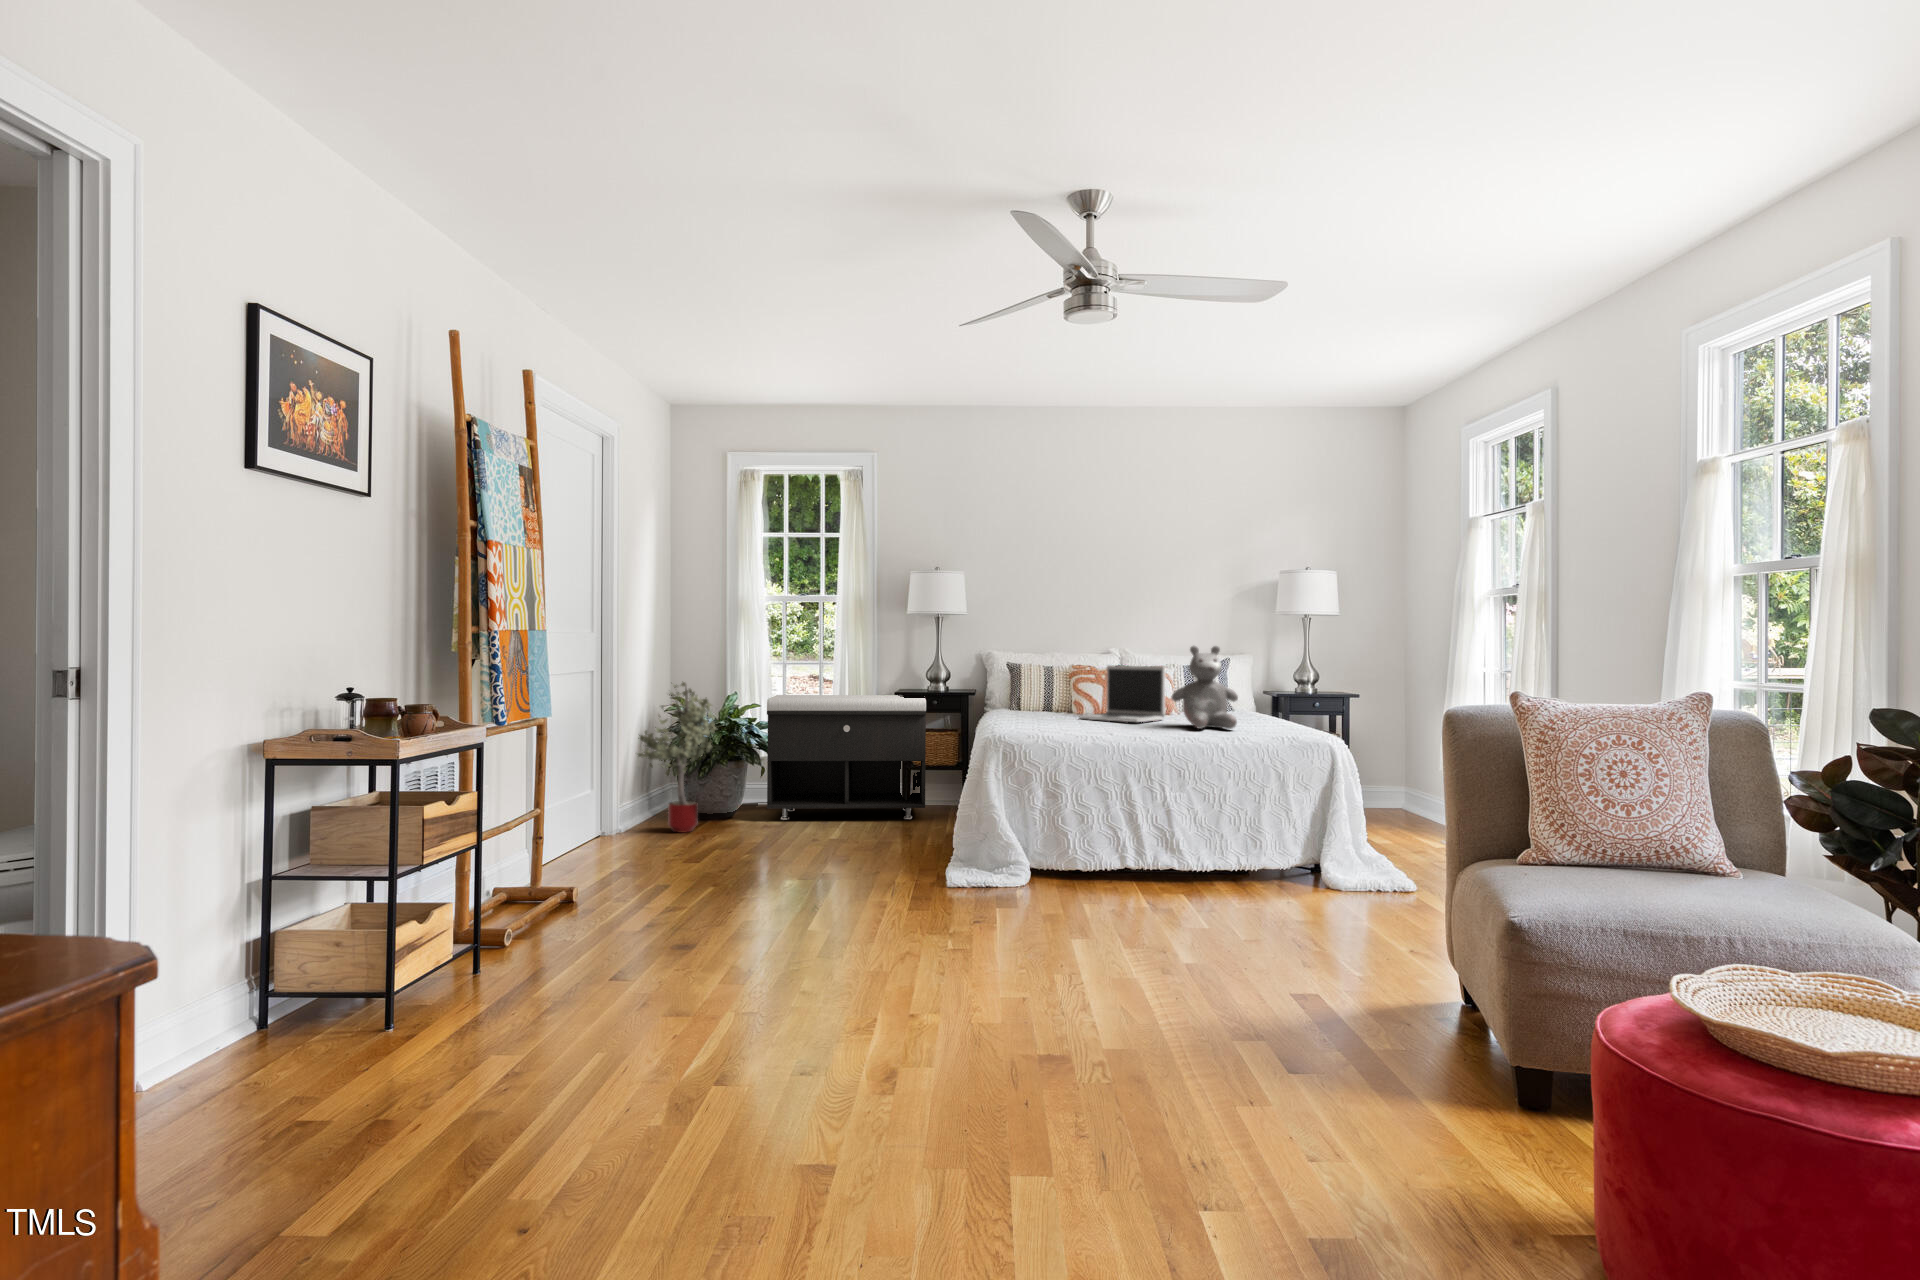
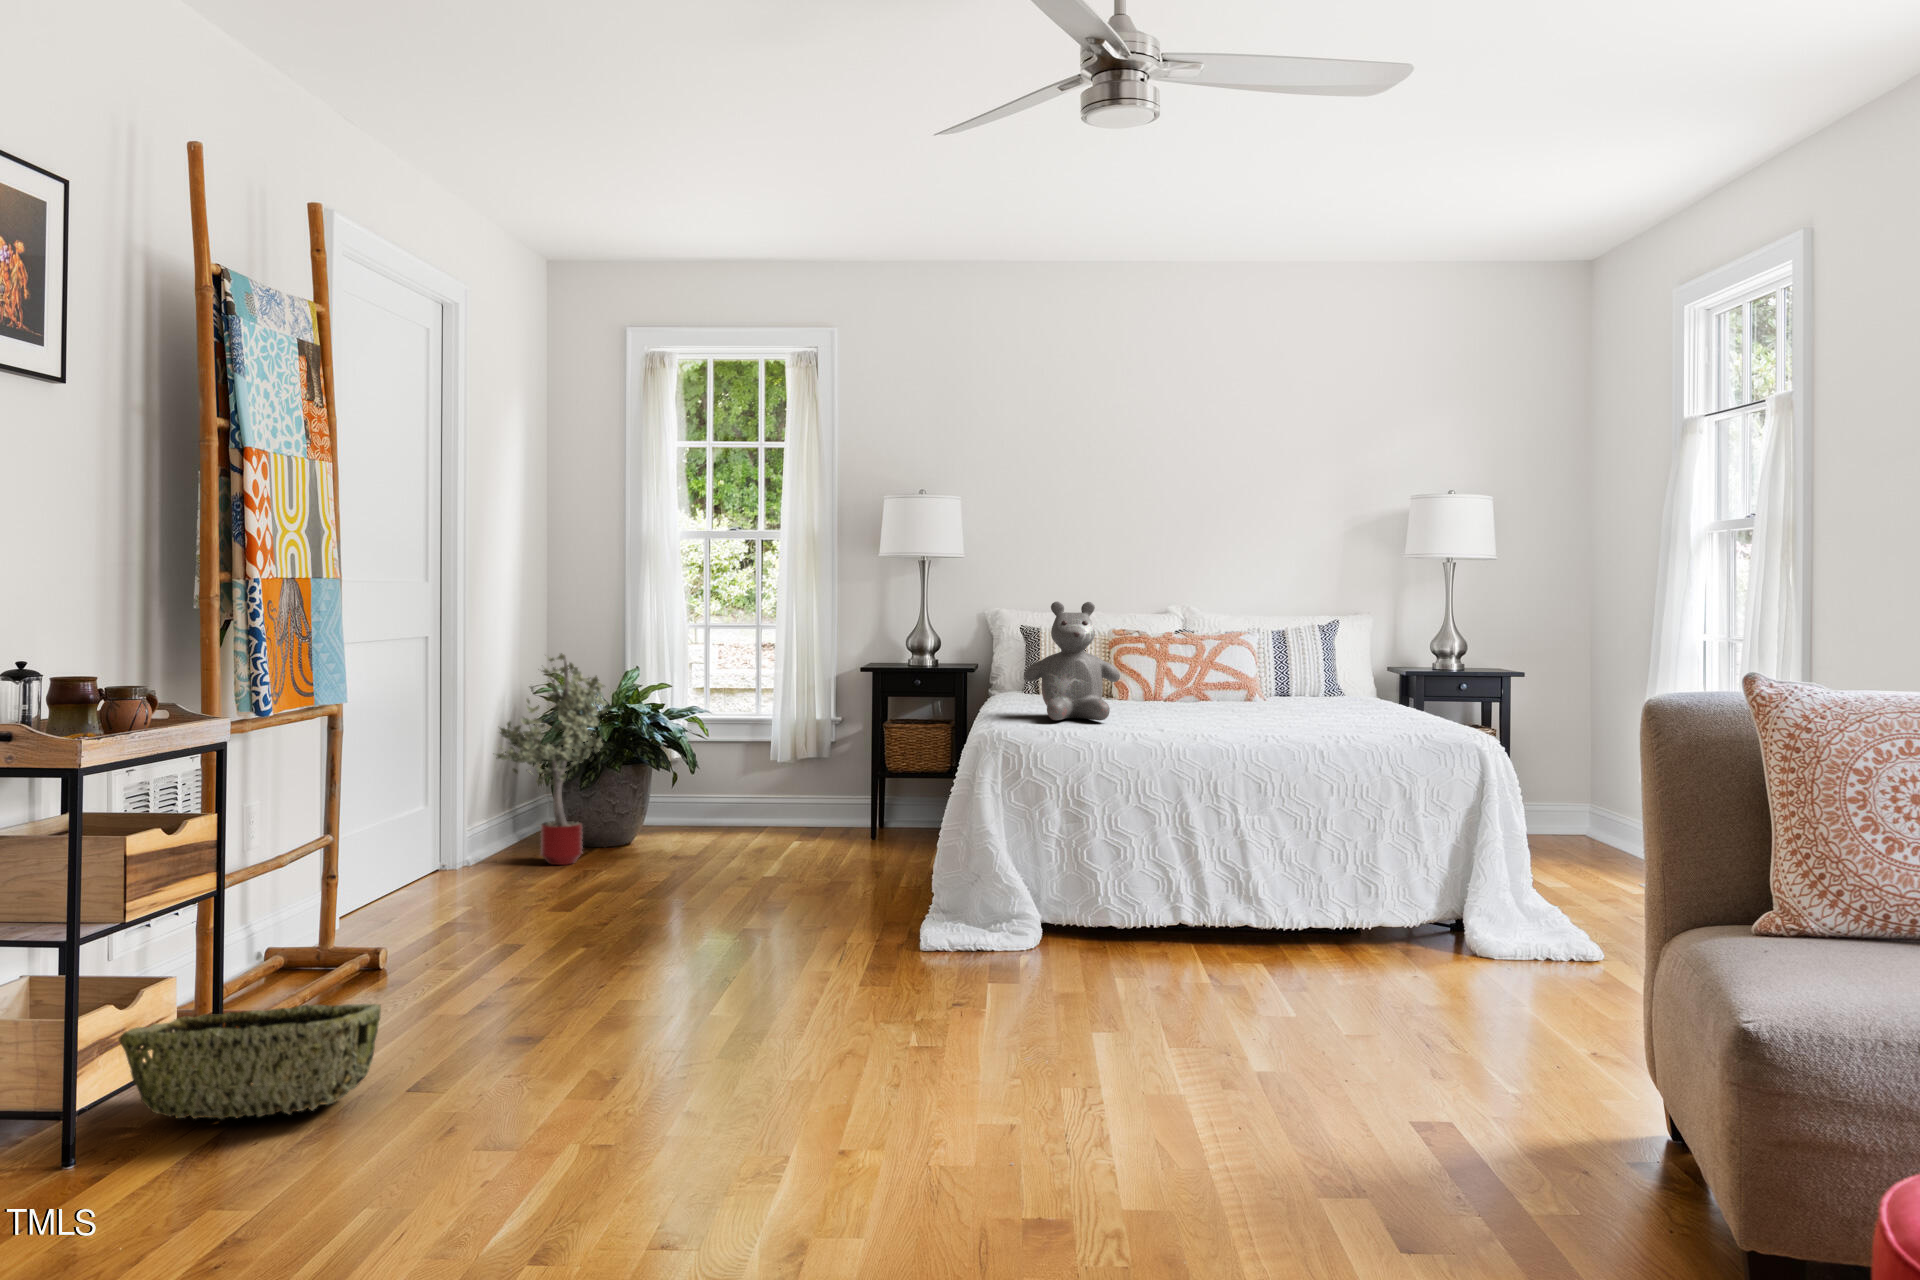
teddy bear: present [1171,645,1238,729] -> present [1024,601,1120,720]
laptop: present [1080,665,1165,722] -> none [1120,632,1243,713]
storage bench: present [767,695,926,820] -> none [681,672,905,847]
woven basket: none [419,921,591,1000] -> present [119,1004,381,1119]

